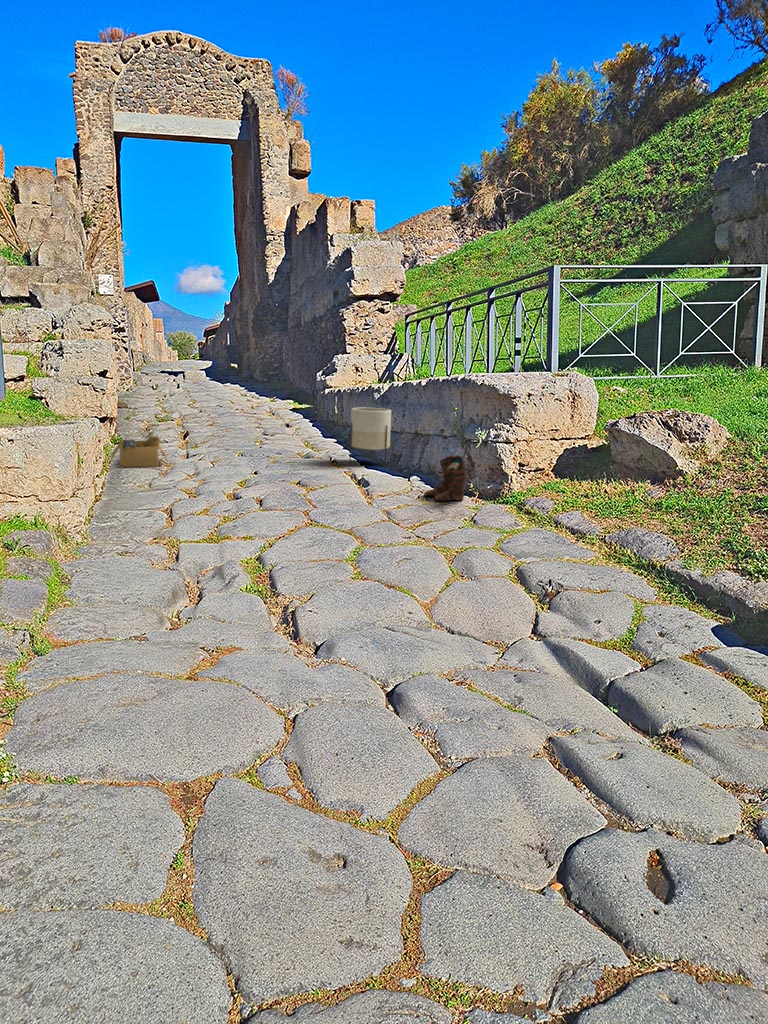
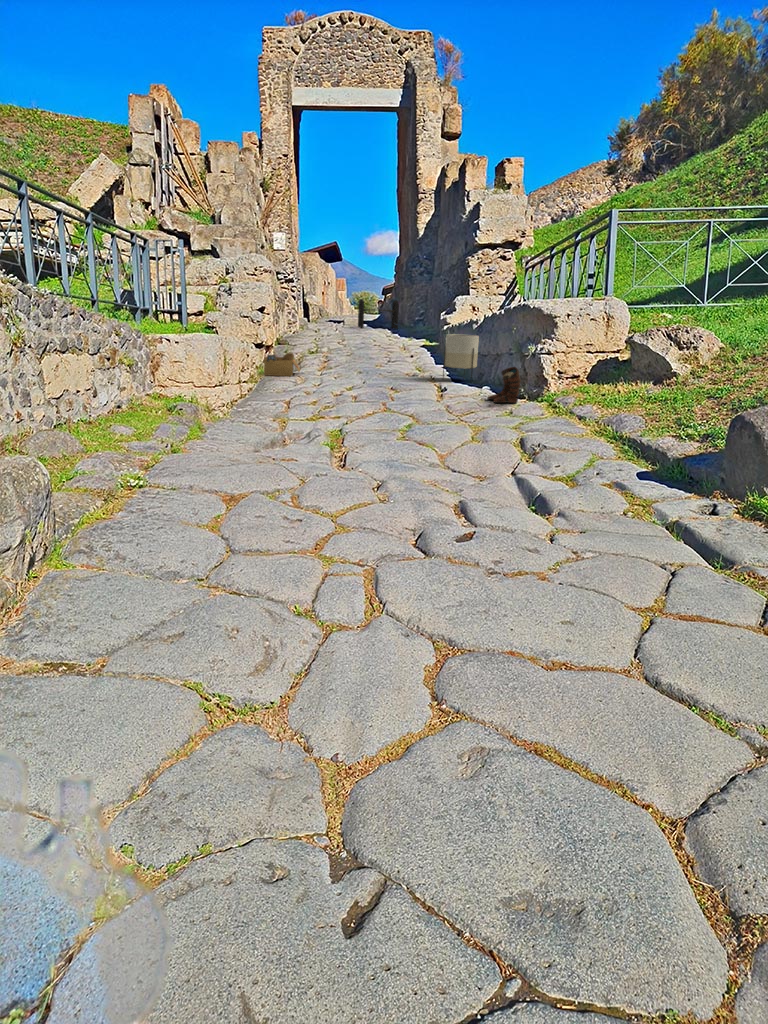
bench: none [203,351,251,385] -> present [358,299,399,329]

